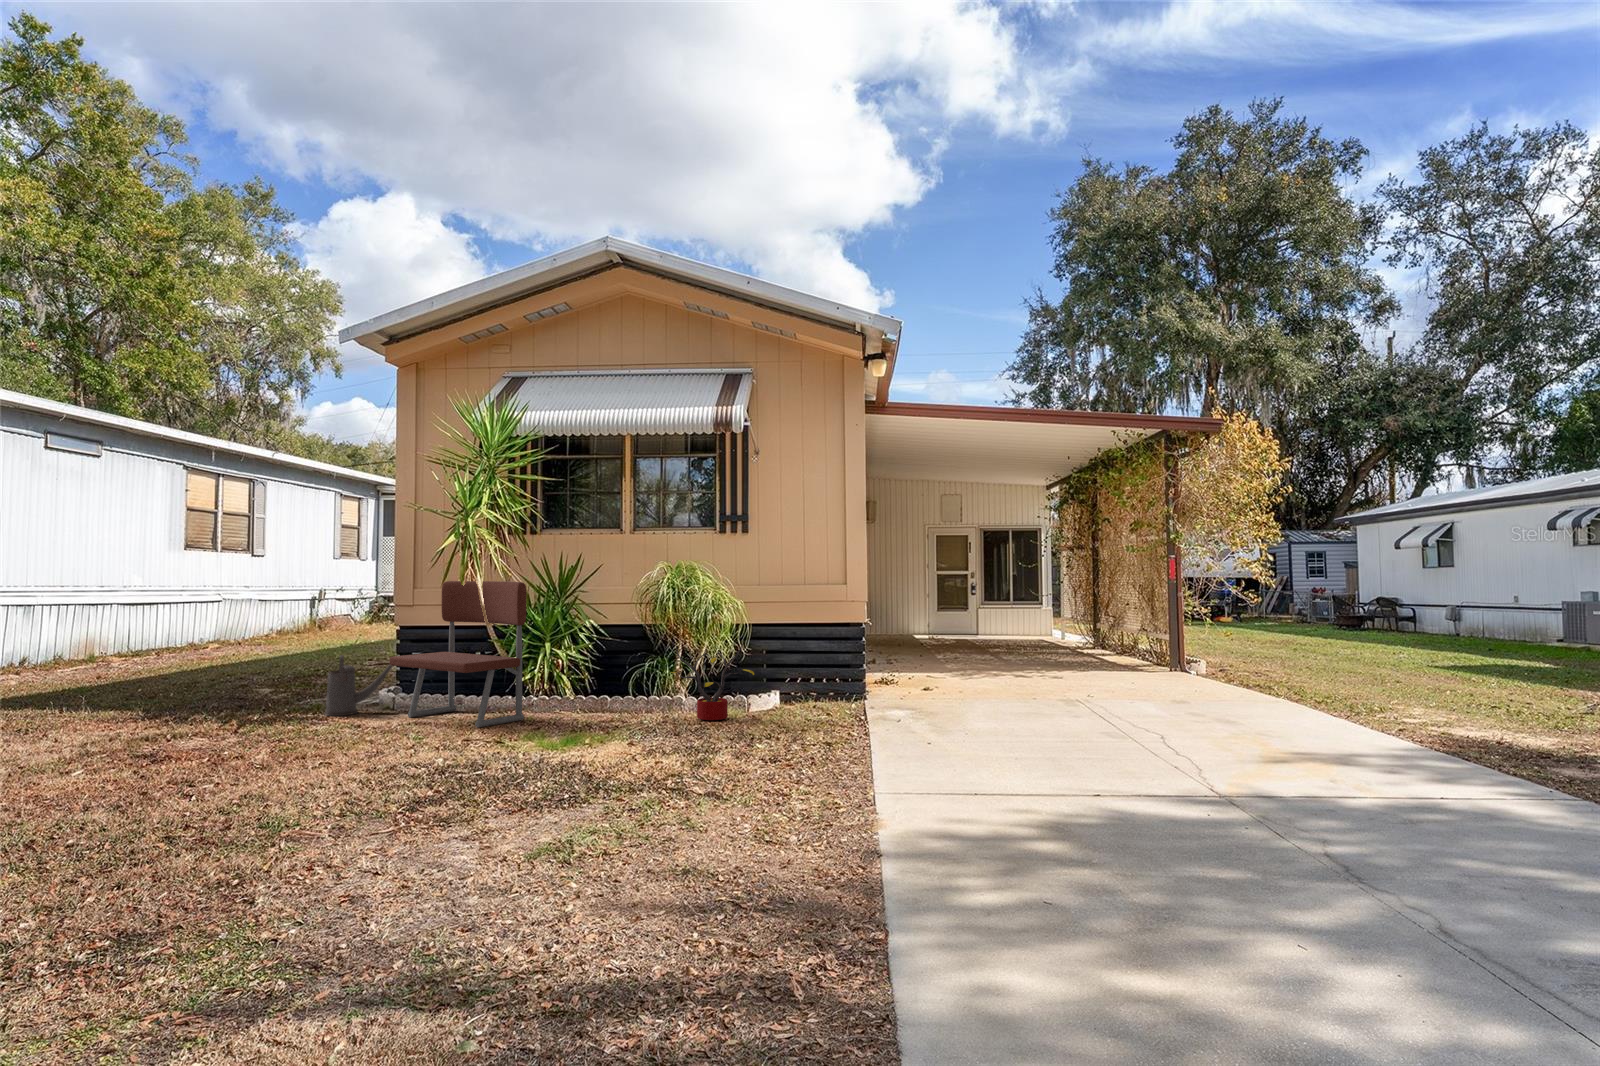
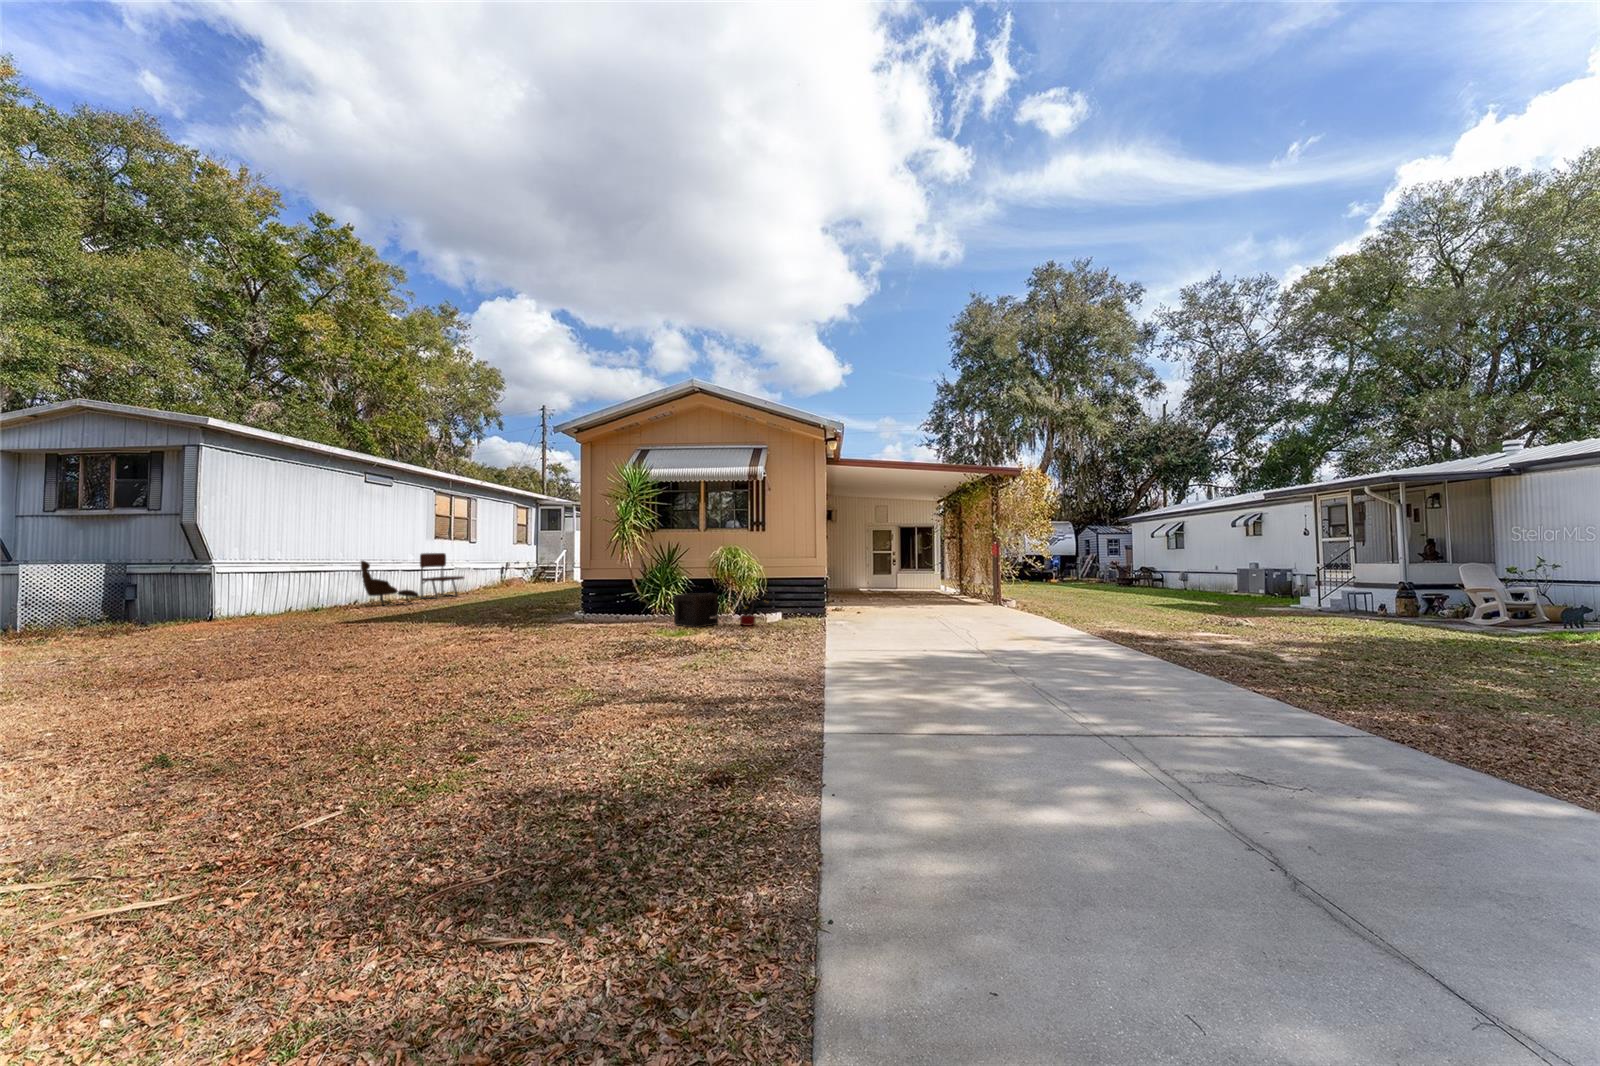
bench: present [389,581,526,728] -> present [420,553,464,599]
lounge chair: none [27,587,136,669] -> present [361,561,419,605]
wooden crate: none [566,653,654,725] -> present [674,593,718,628]
watering can: present [318,655,393,716] -> none [545,594,584,625]

